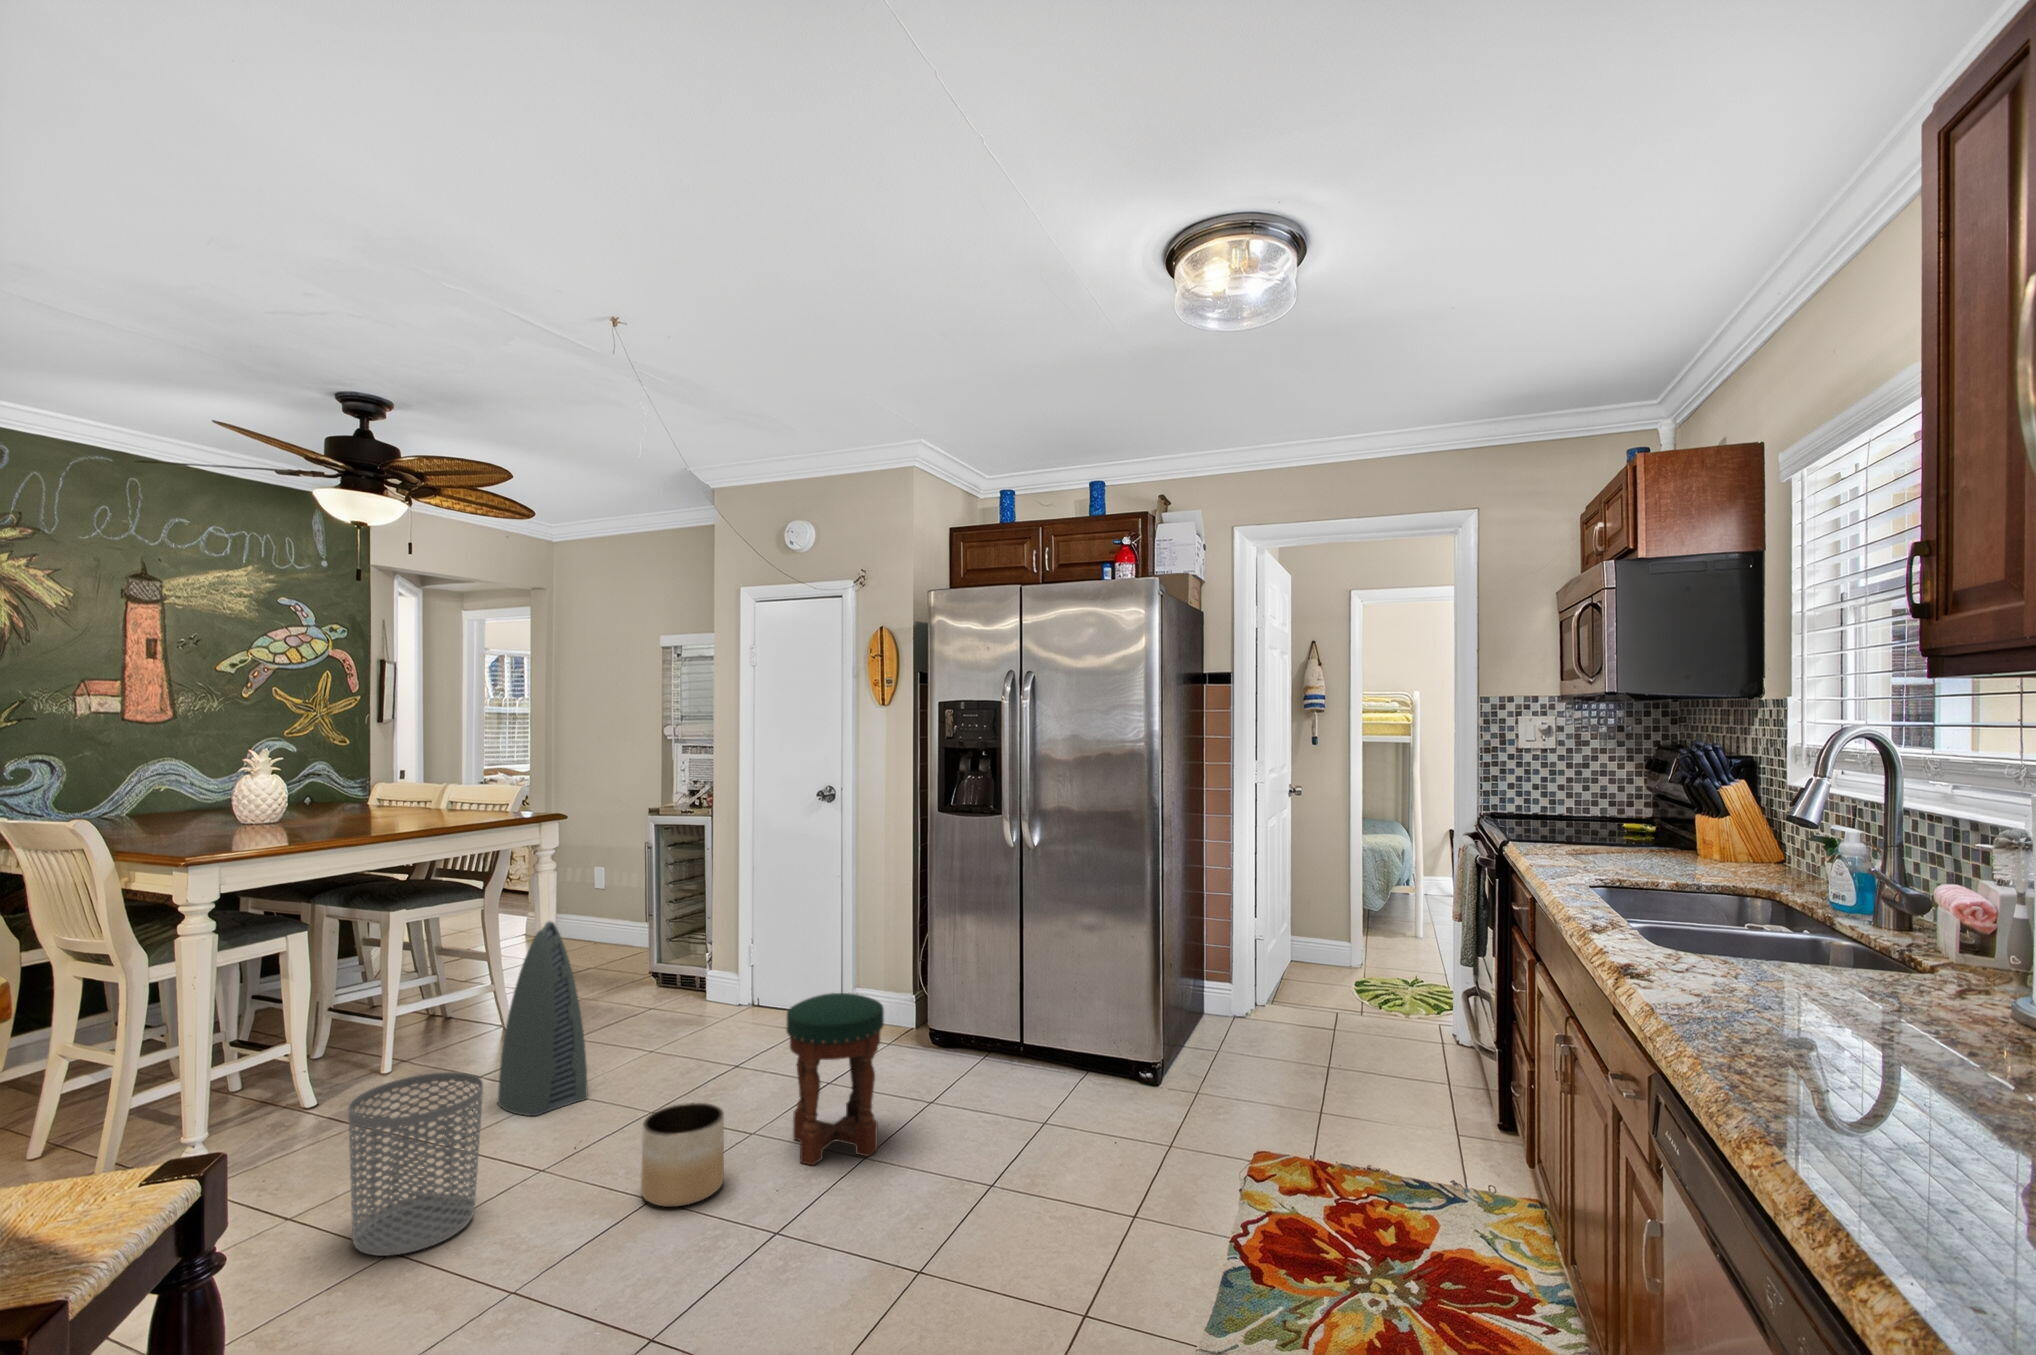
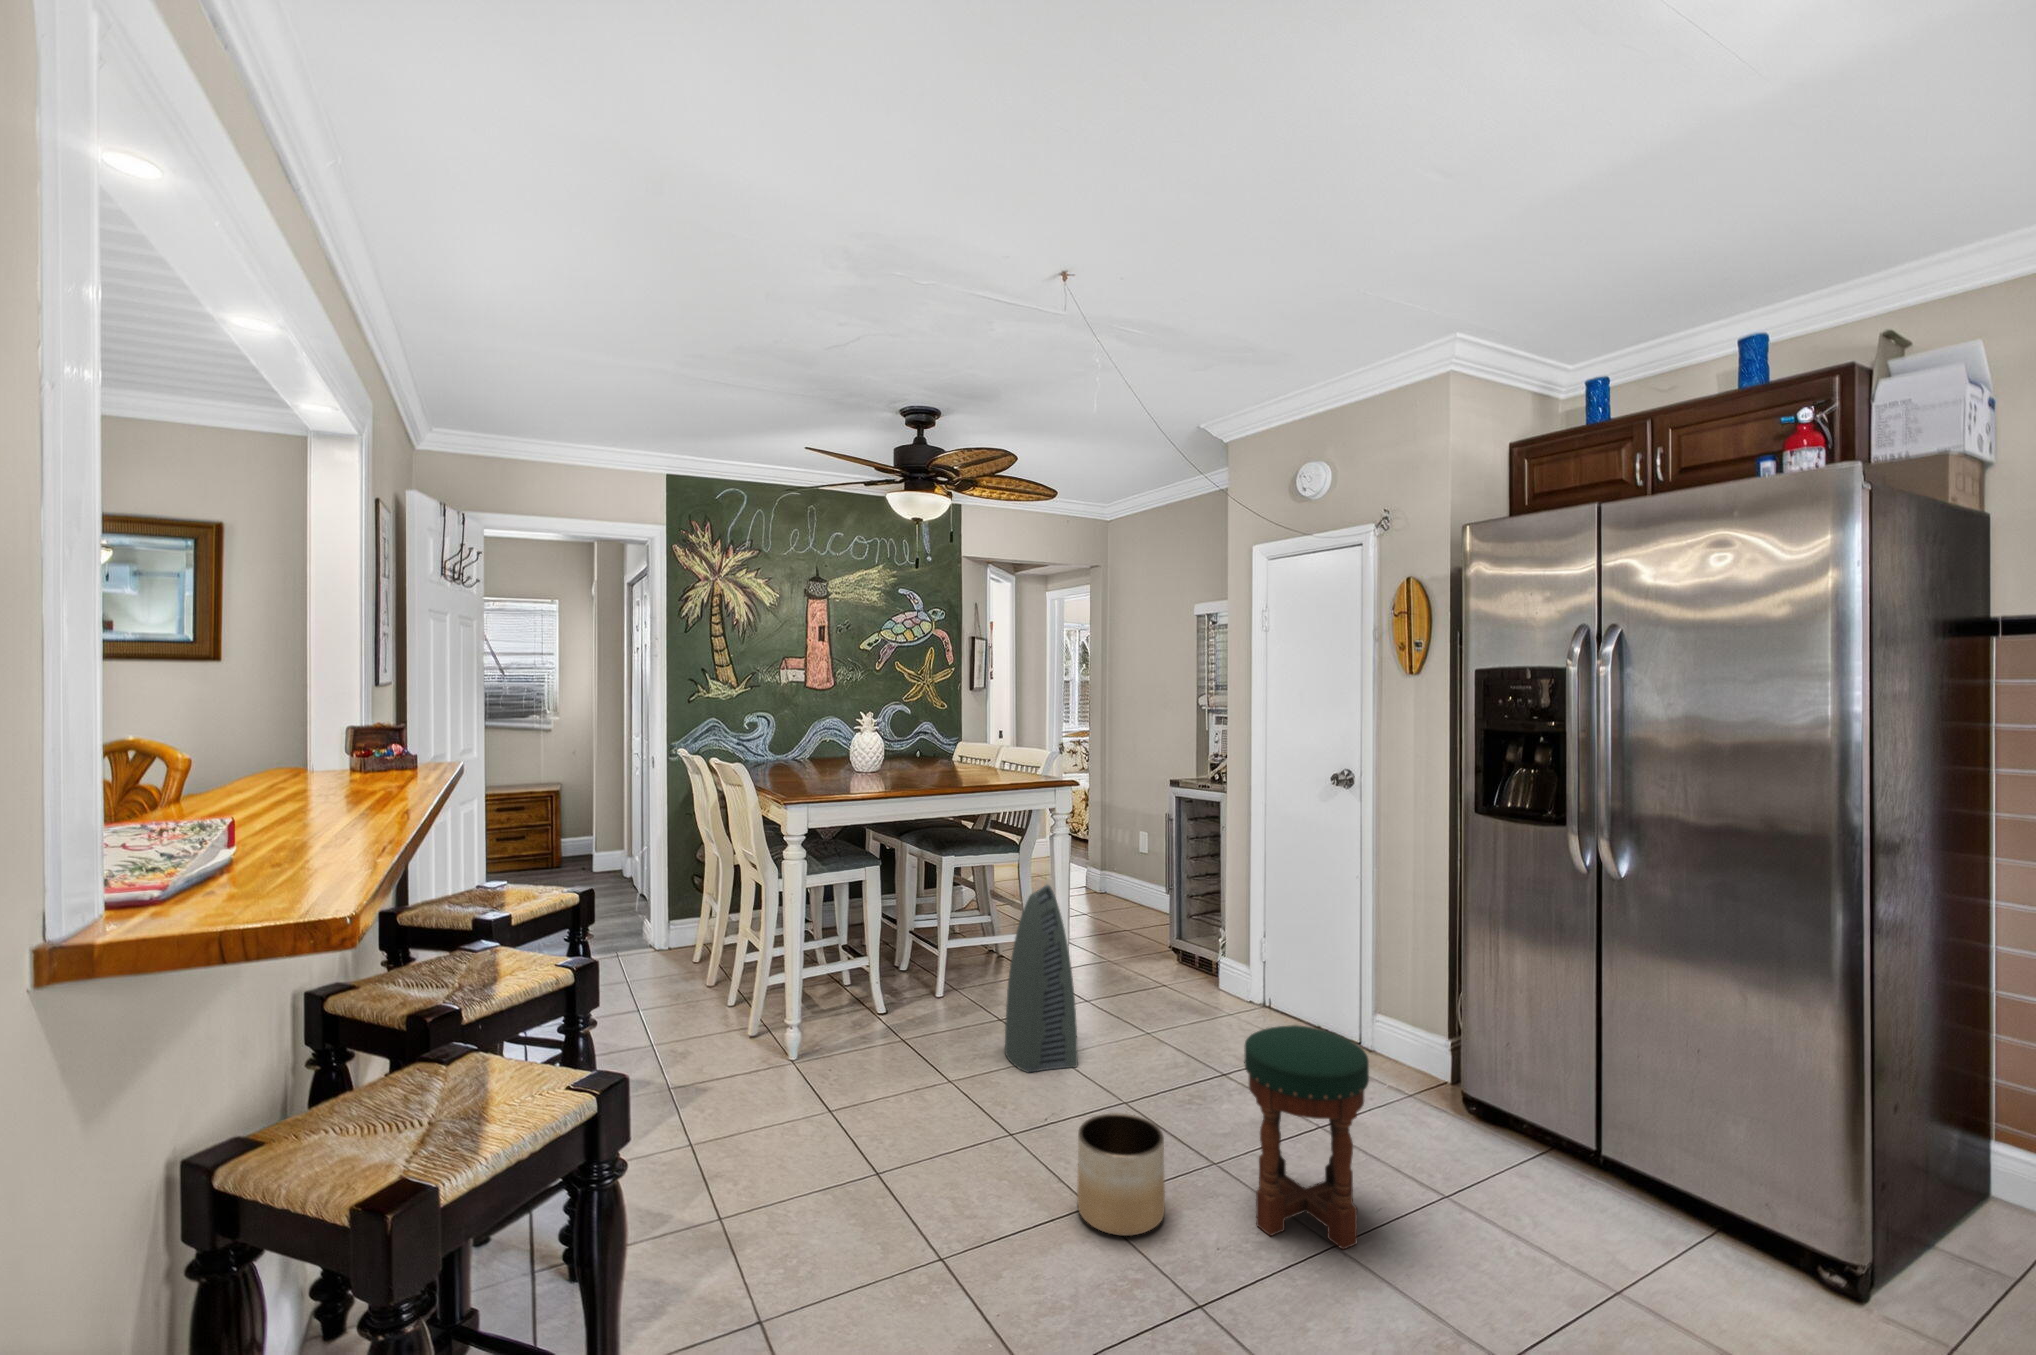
waste bin: present [348,1072,483,1256] -> none [835,1019,942,1189]

